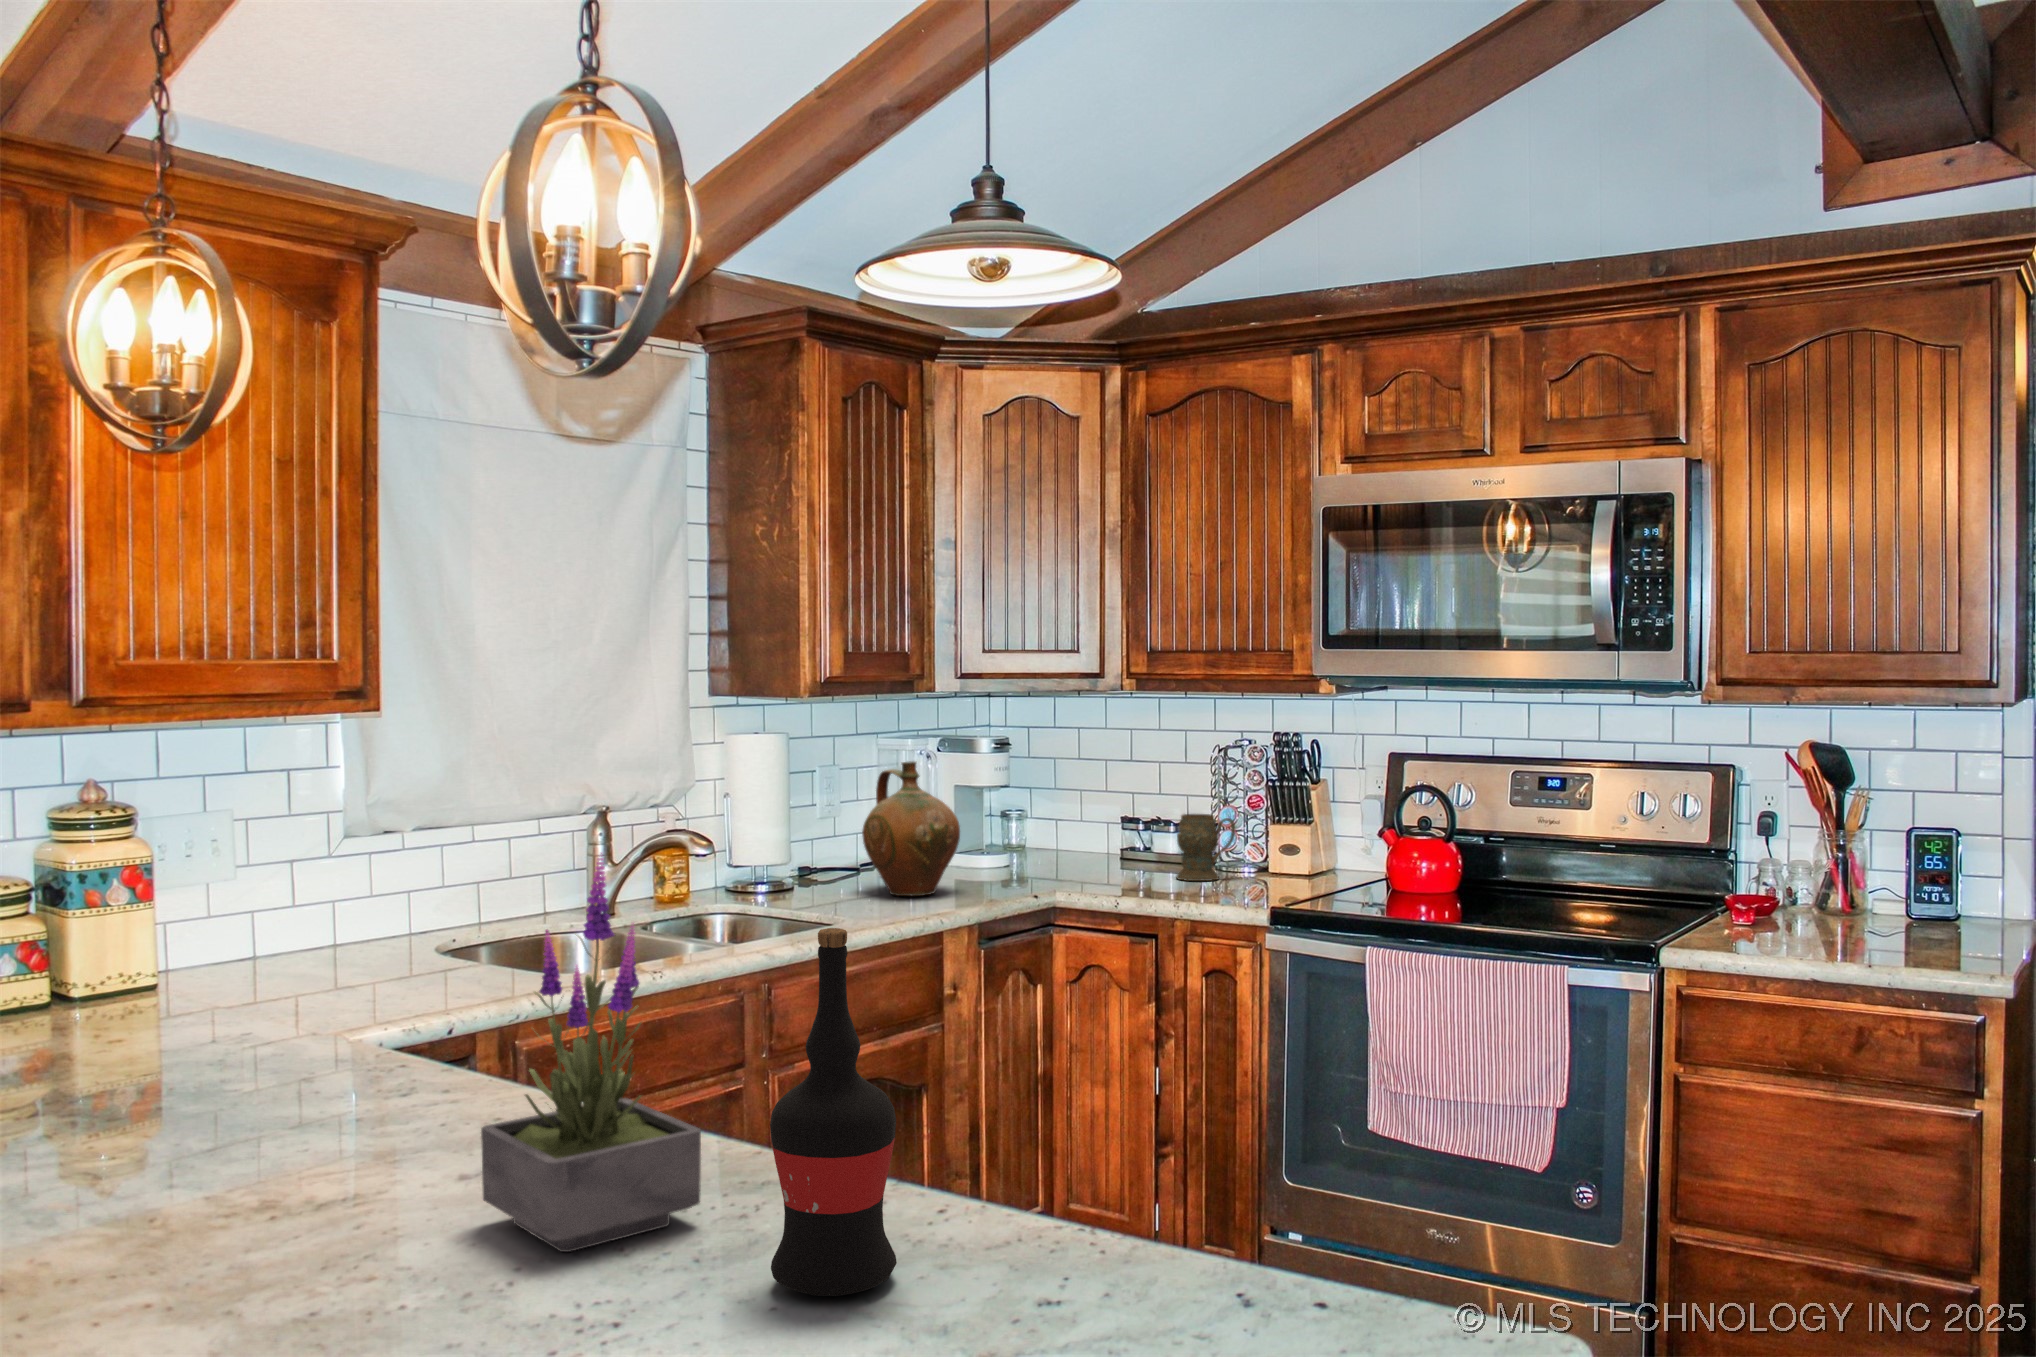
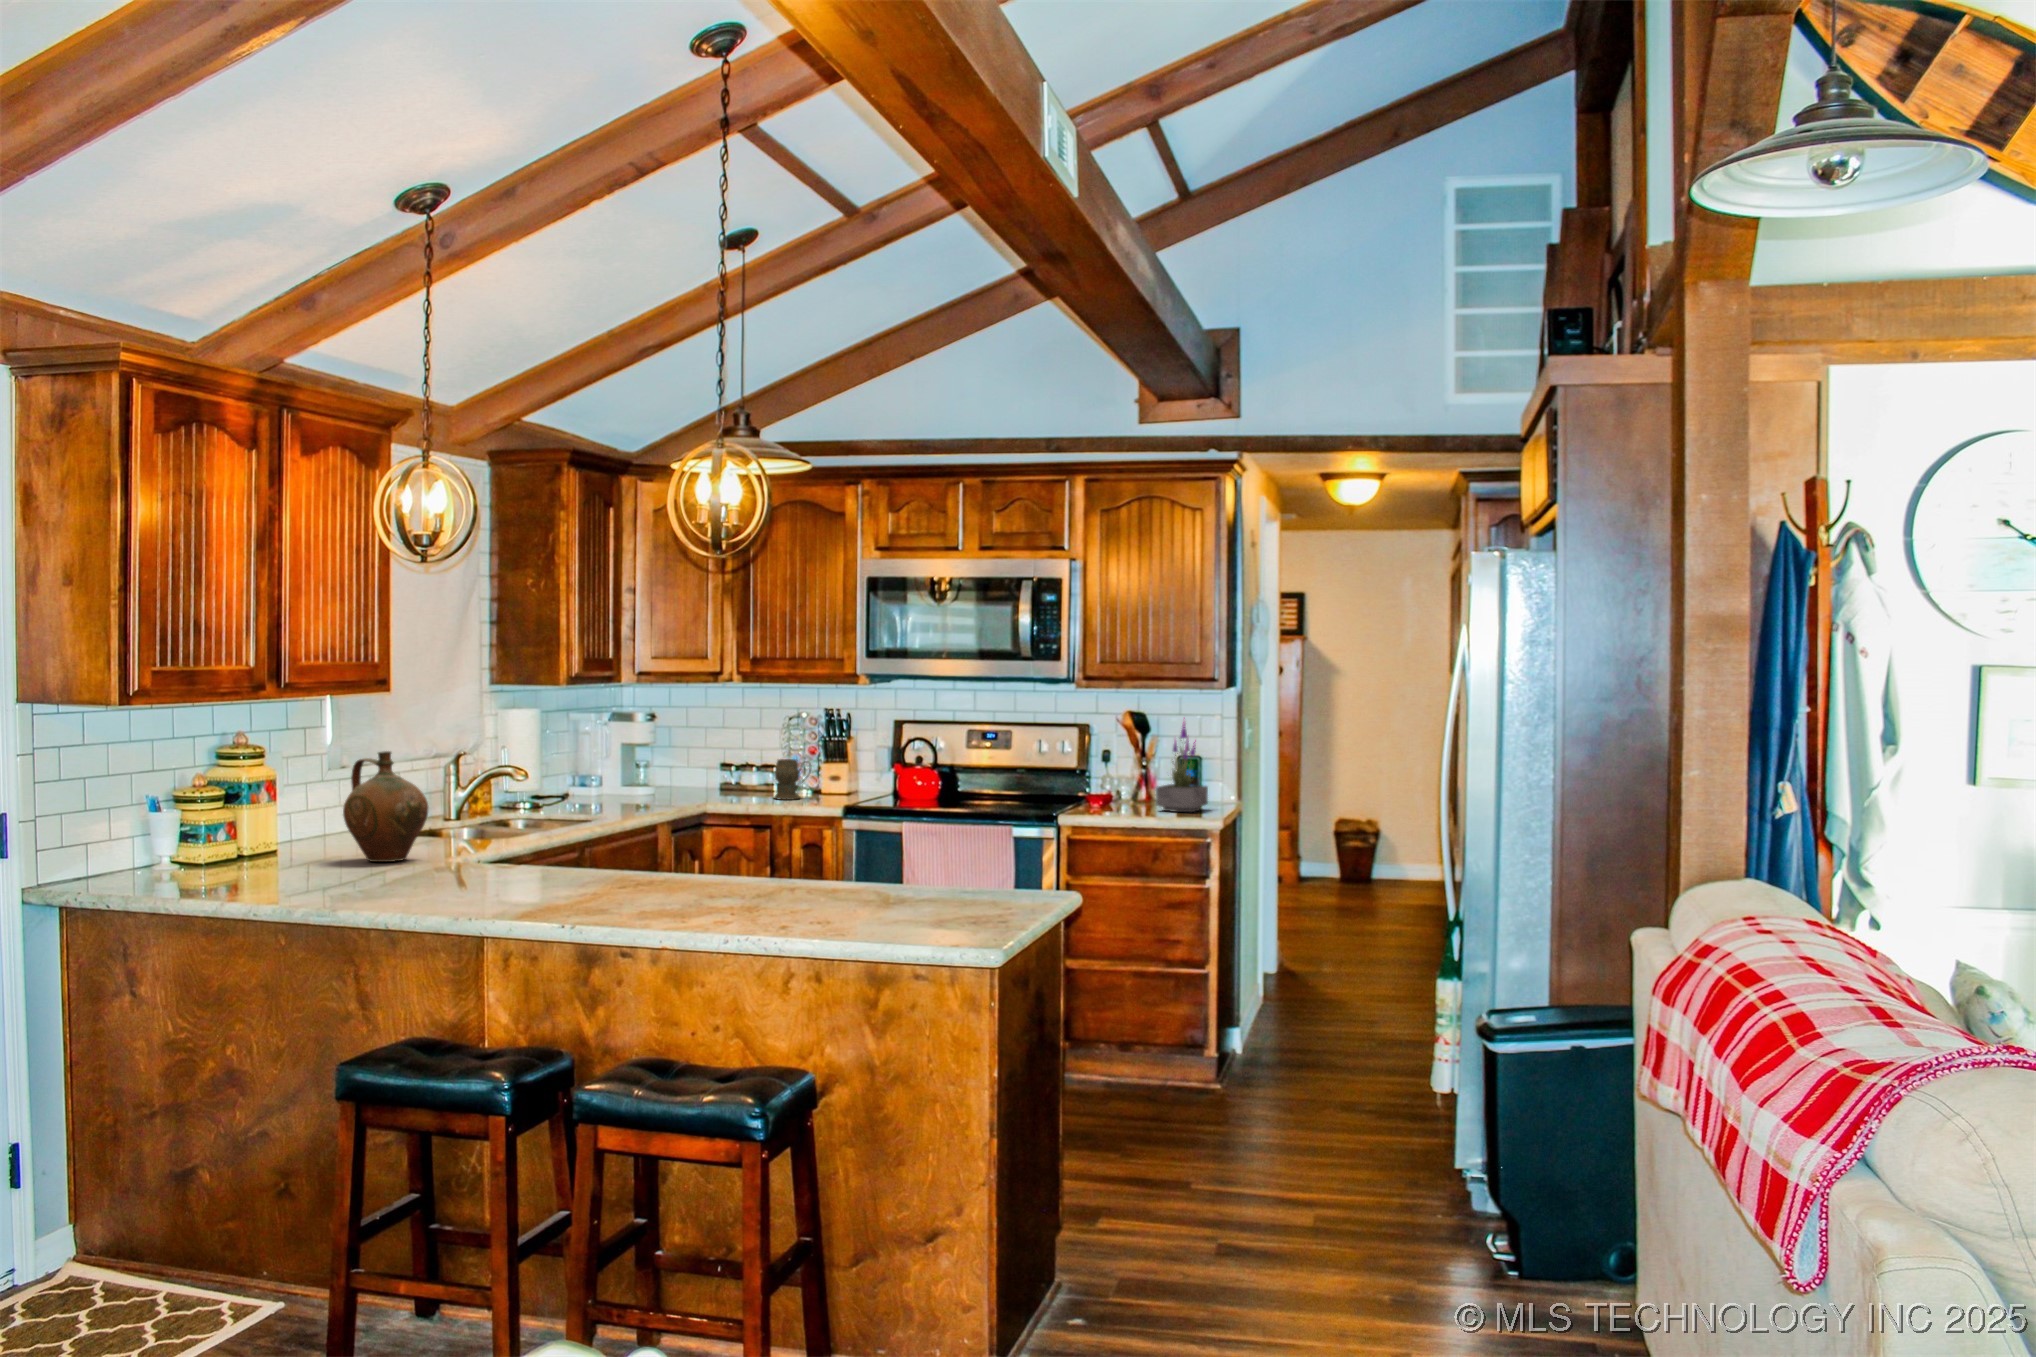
ceramic jug: present [862,761,960,896] -> present [343,751,428,862]
potted plant: present [481,853,701,1252] -> present [1156,717,1208,812]
wine bottle: present [770,928,897,1296] -> none [829,764,873,890]

